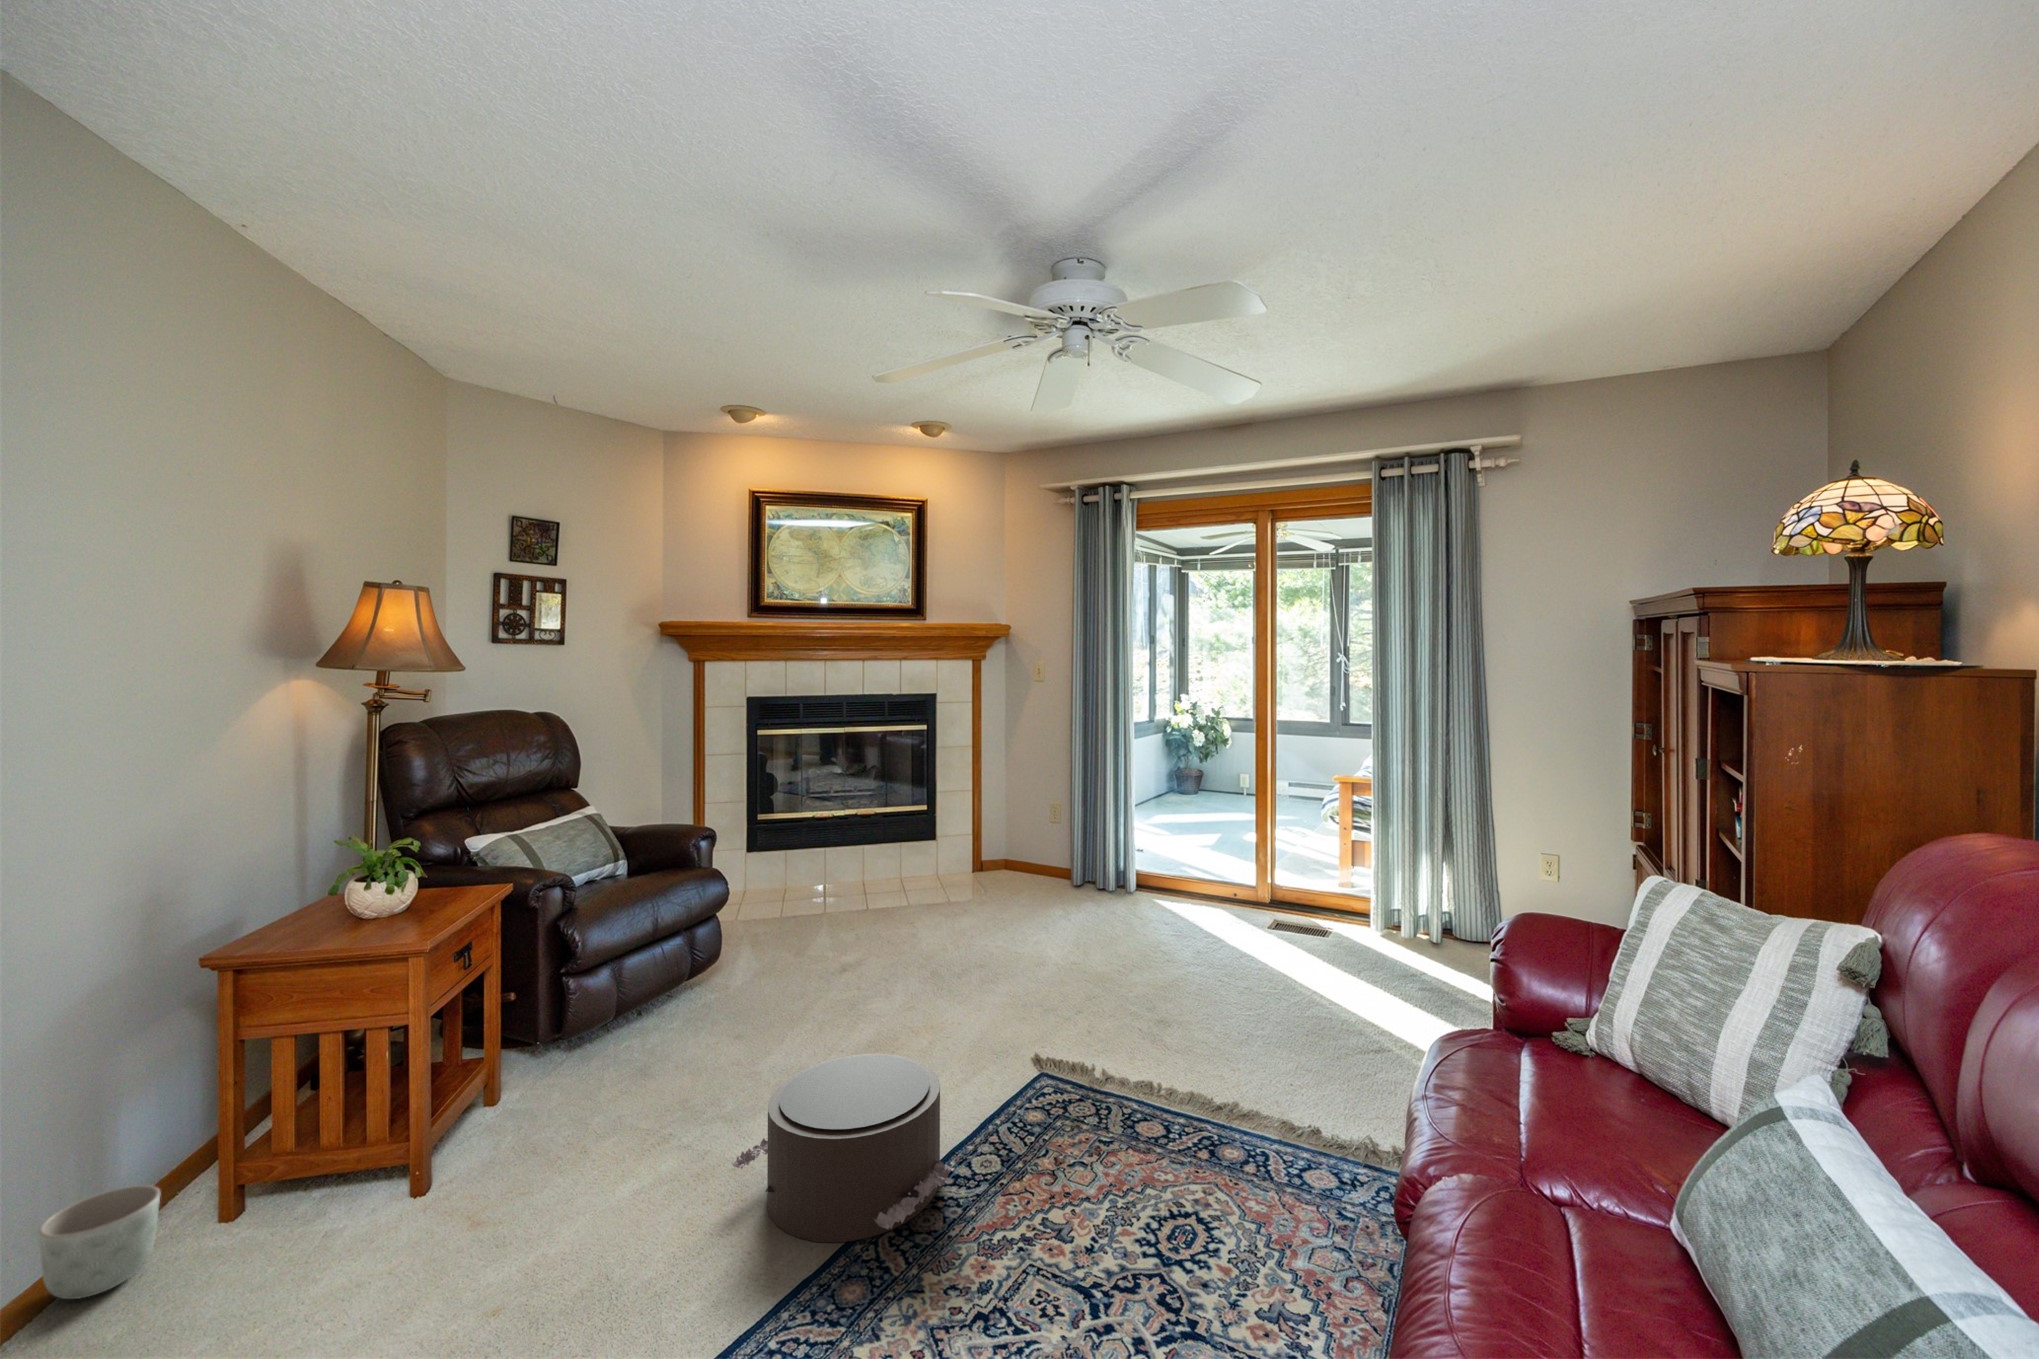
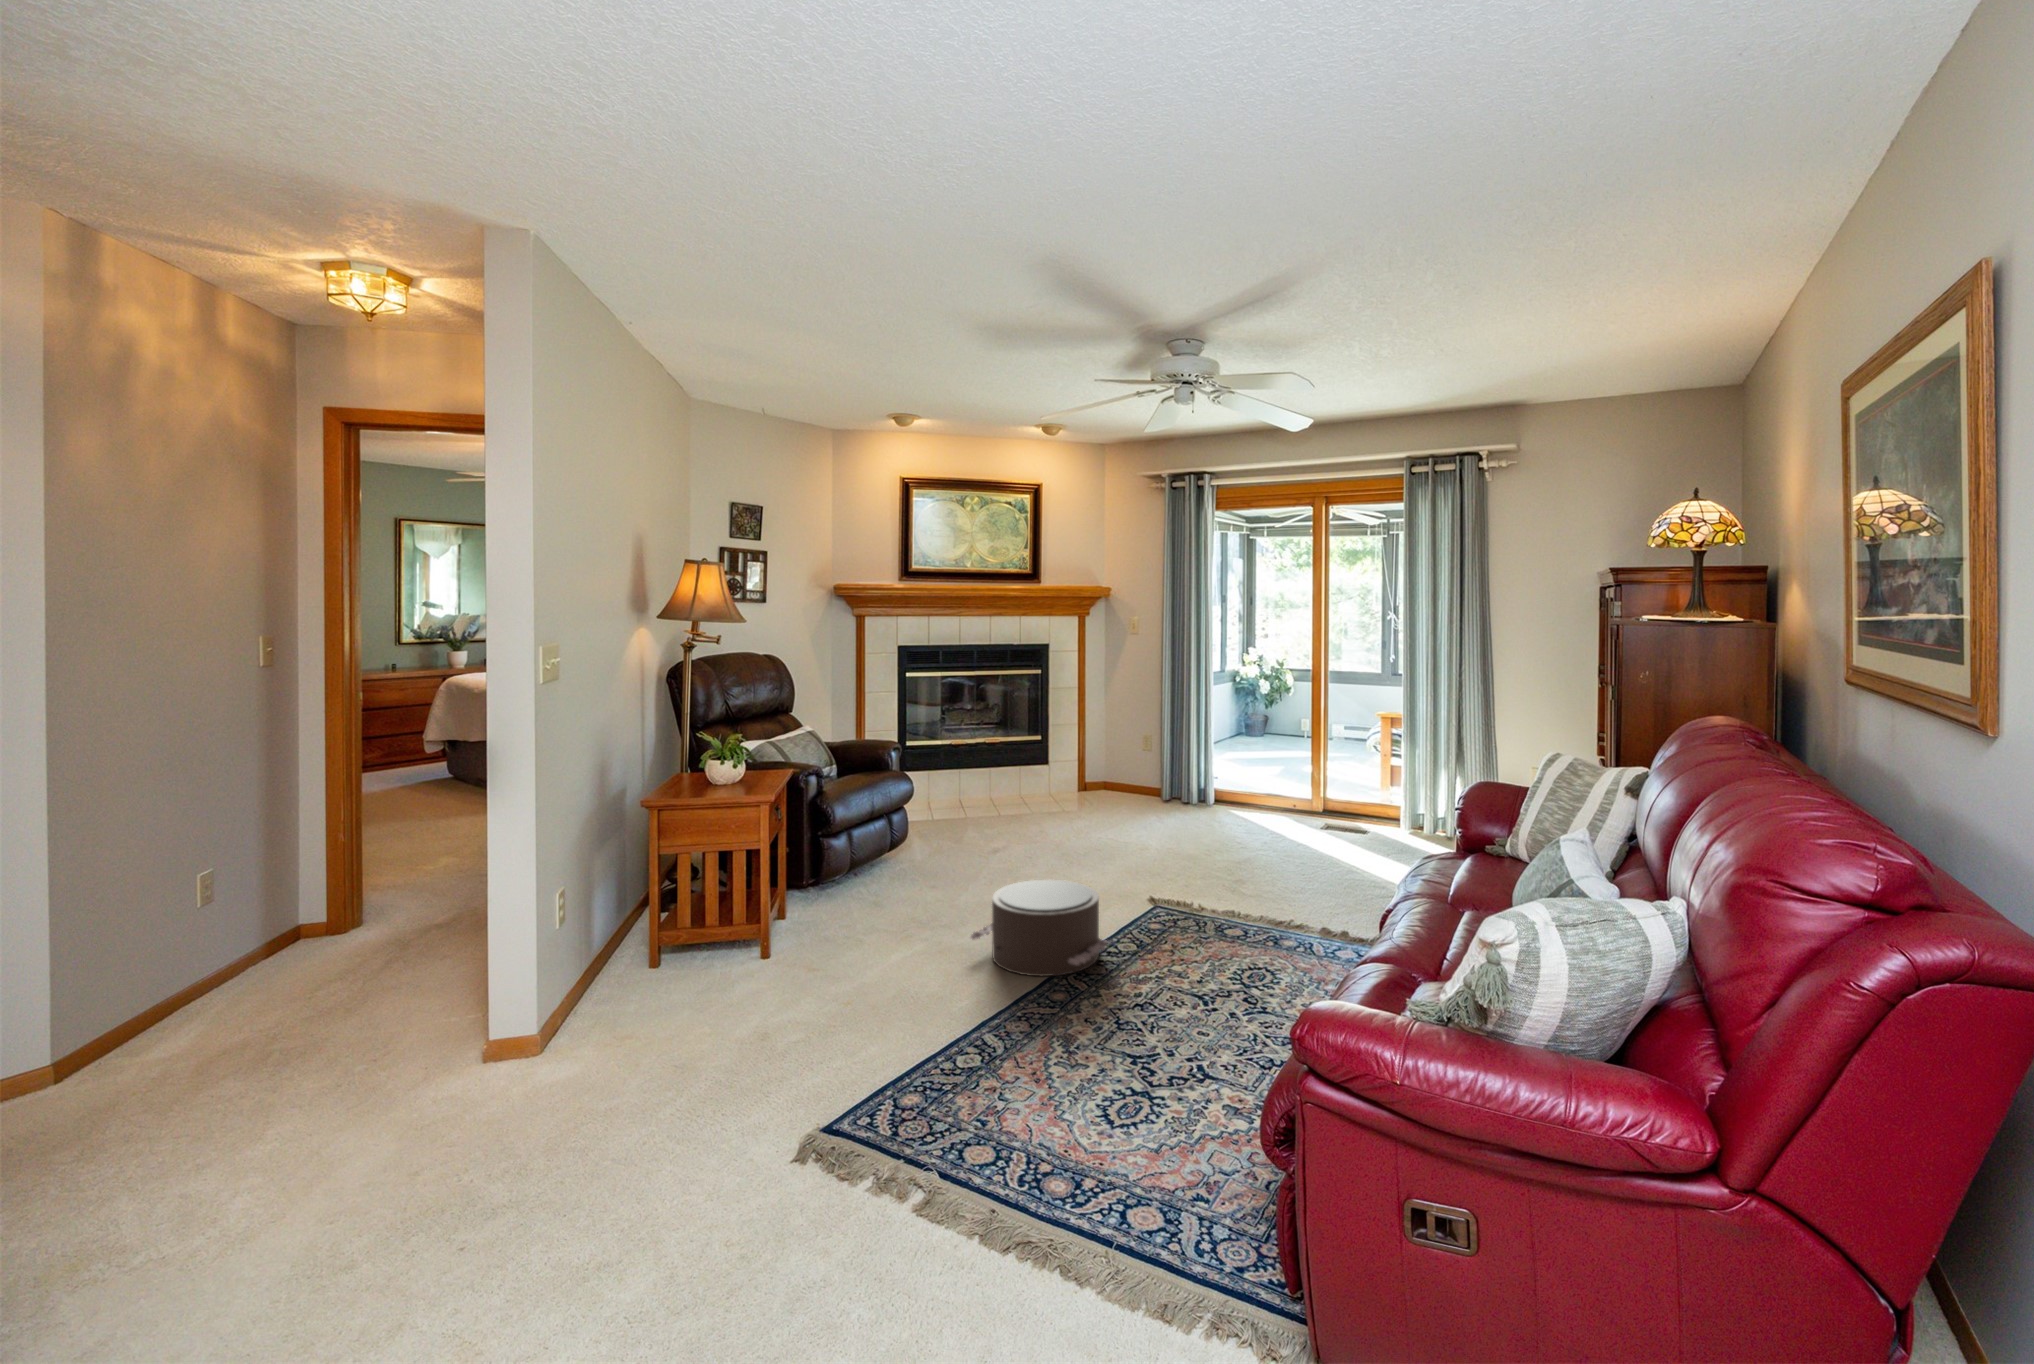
planter: present [38,1185,160,1299] -> none [598,930,650,985]

